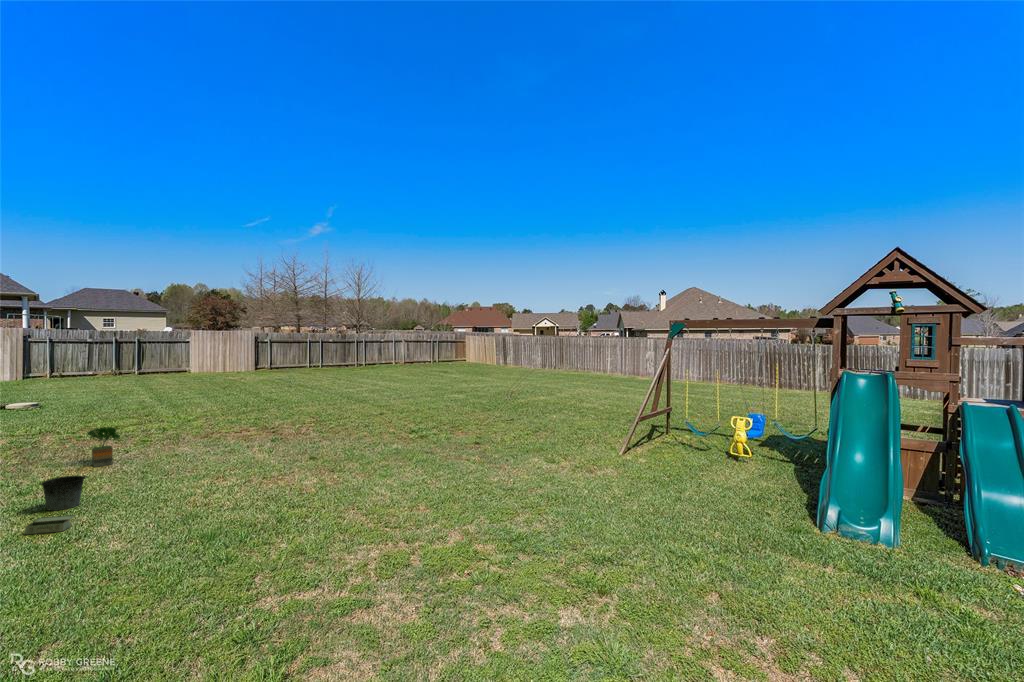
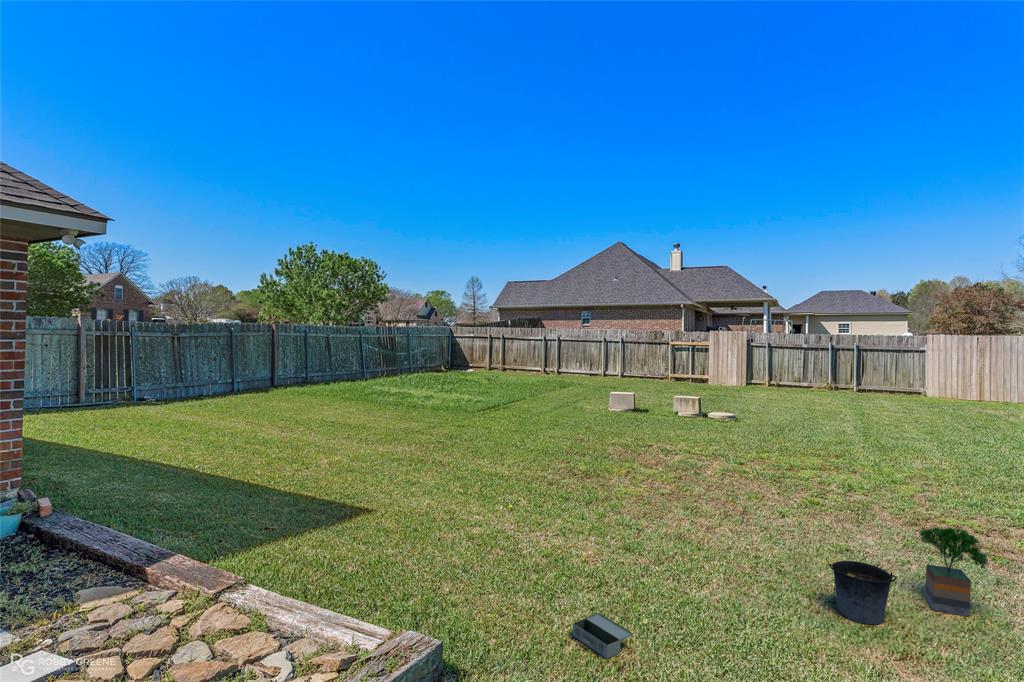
potted tree: present [87,427,120,467] -> present [919,526,988,617]
bucket: present [39,476,87,511] -> present [829,561,897,624]

